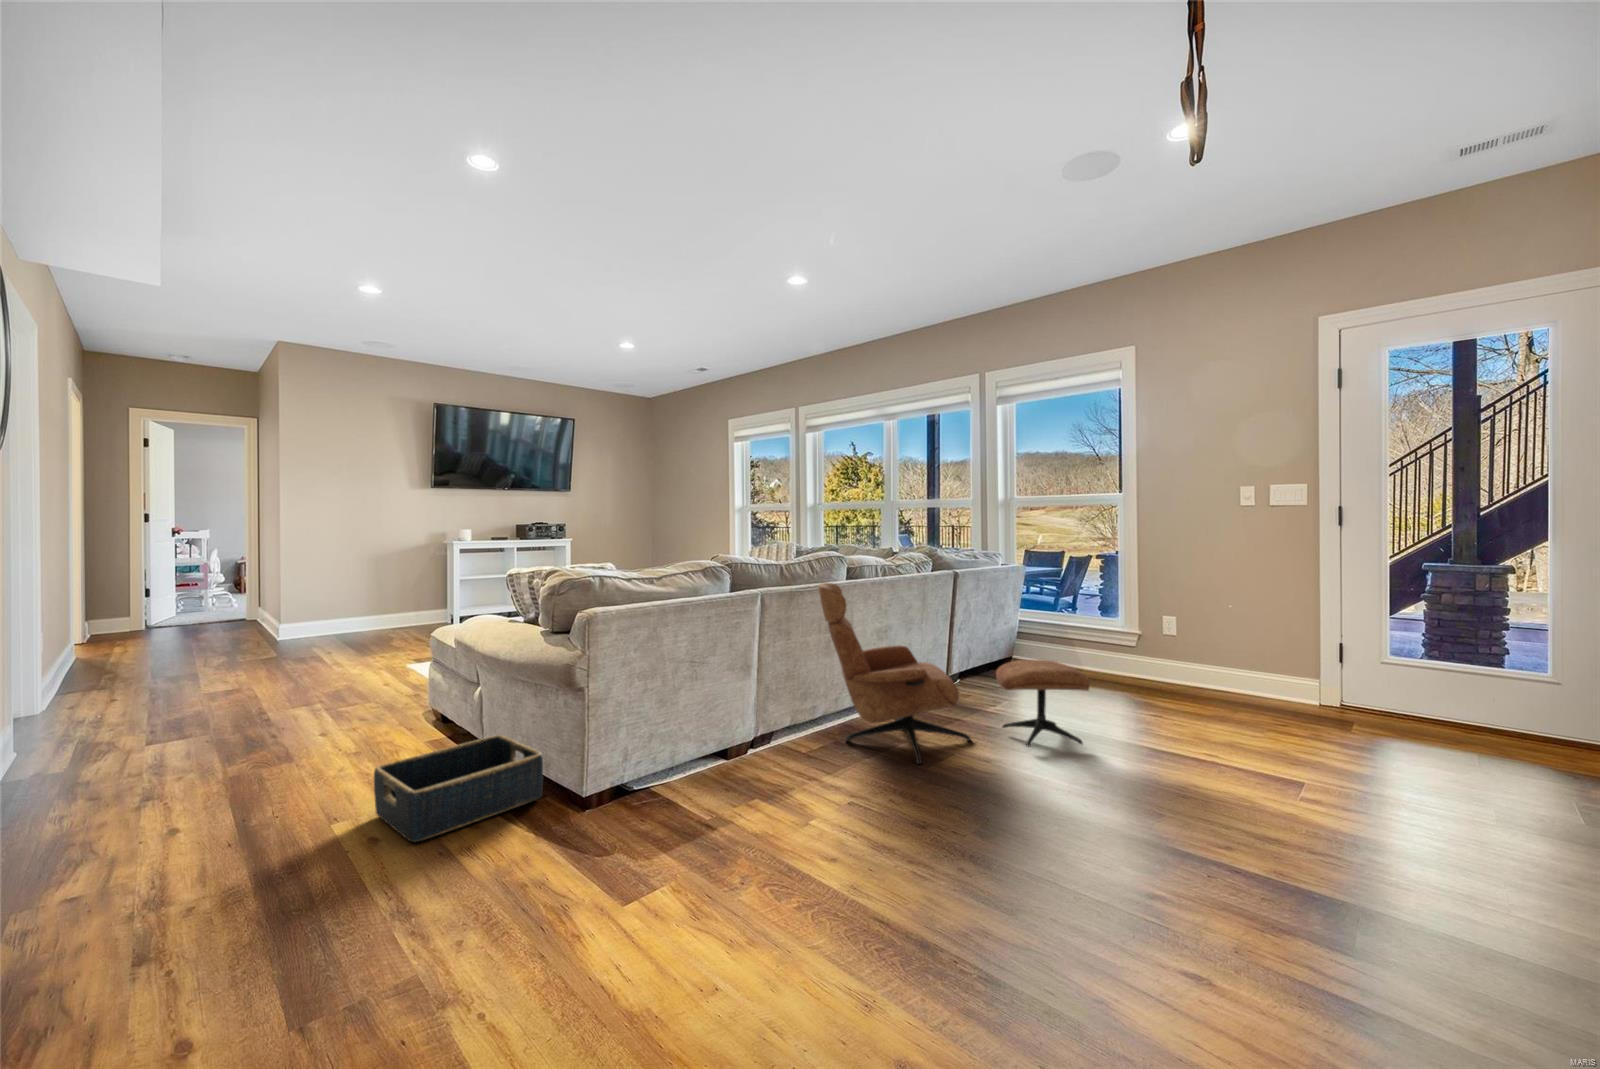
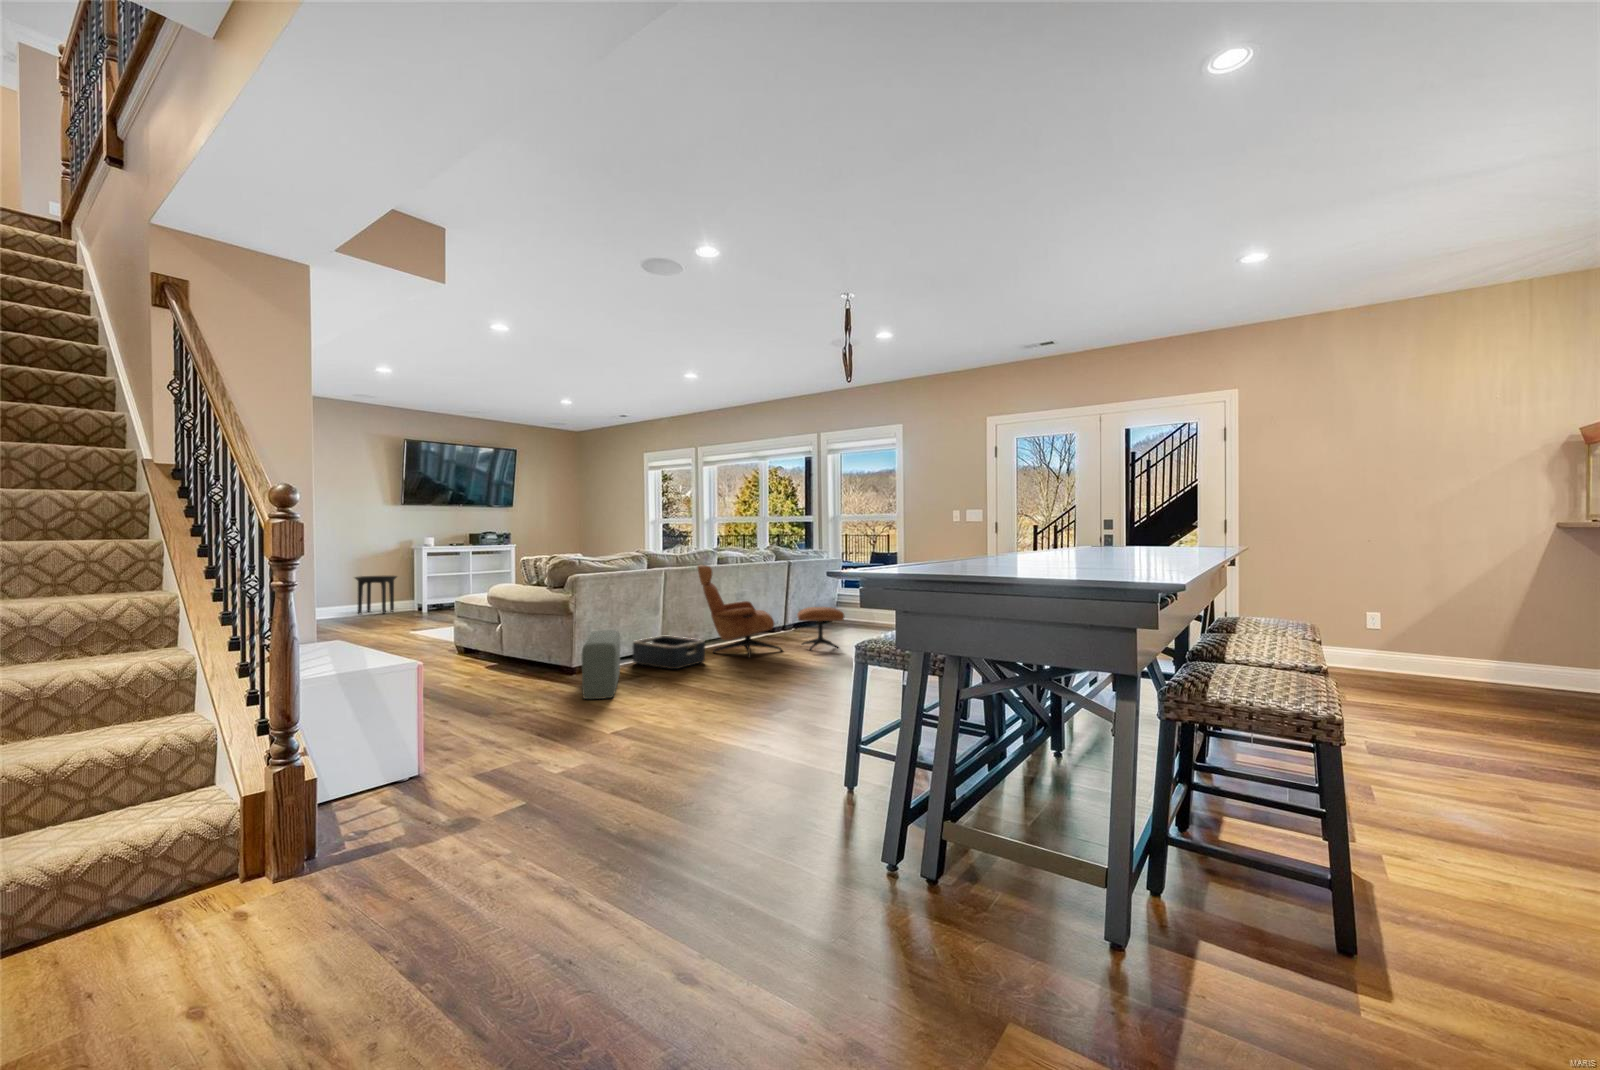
side table: none [362,579,420,630] -> present [355,576,397,614]
pouf: none [570,727,673,936] -> present [582,630,620,699]
basket: present [374,735,543,842] -> present [633,635,705,669]

